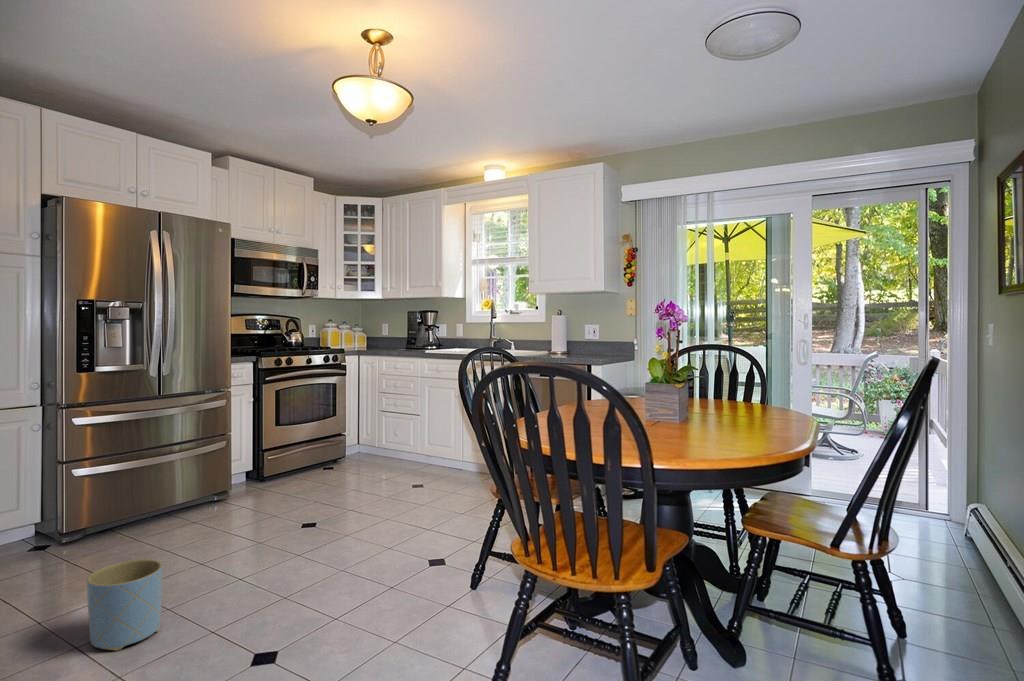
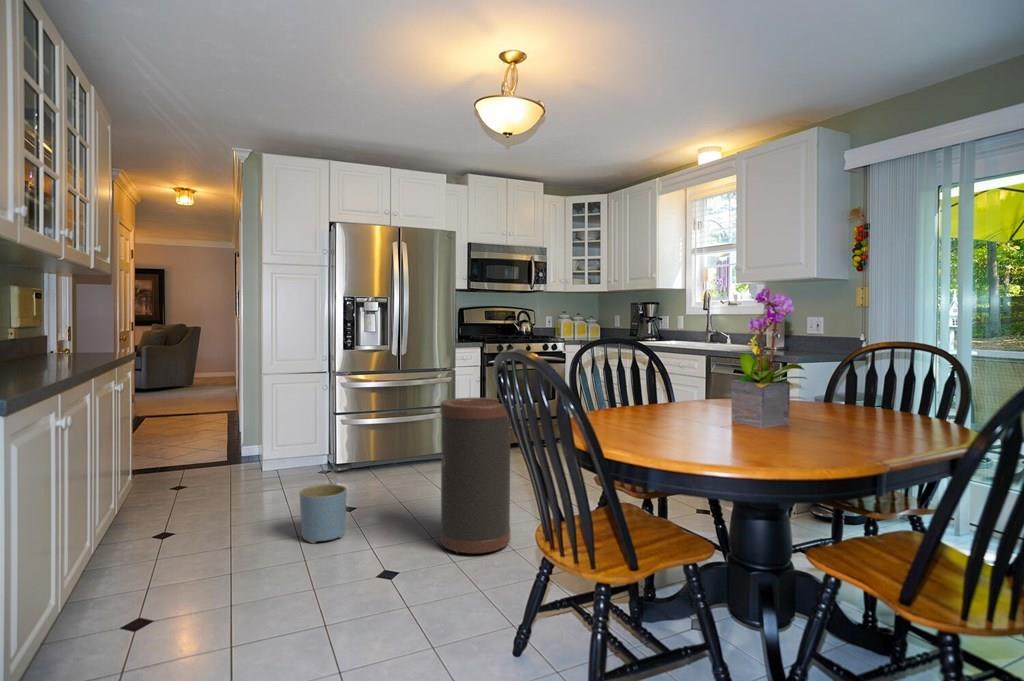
trash can: none [303,420,389,610] -> present [440,398,511,554]

